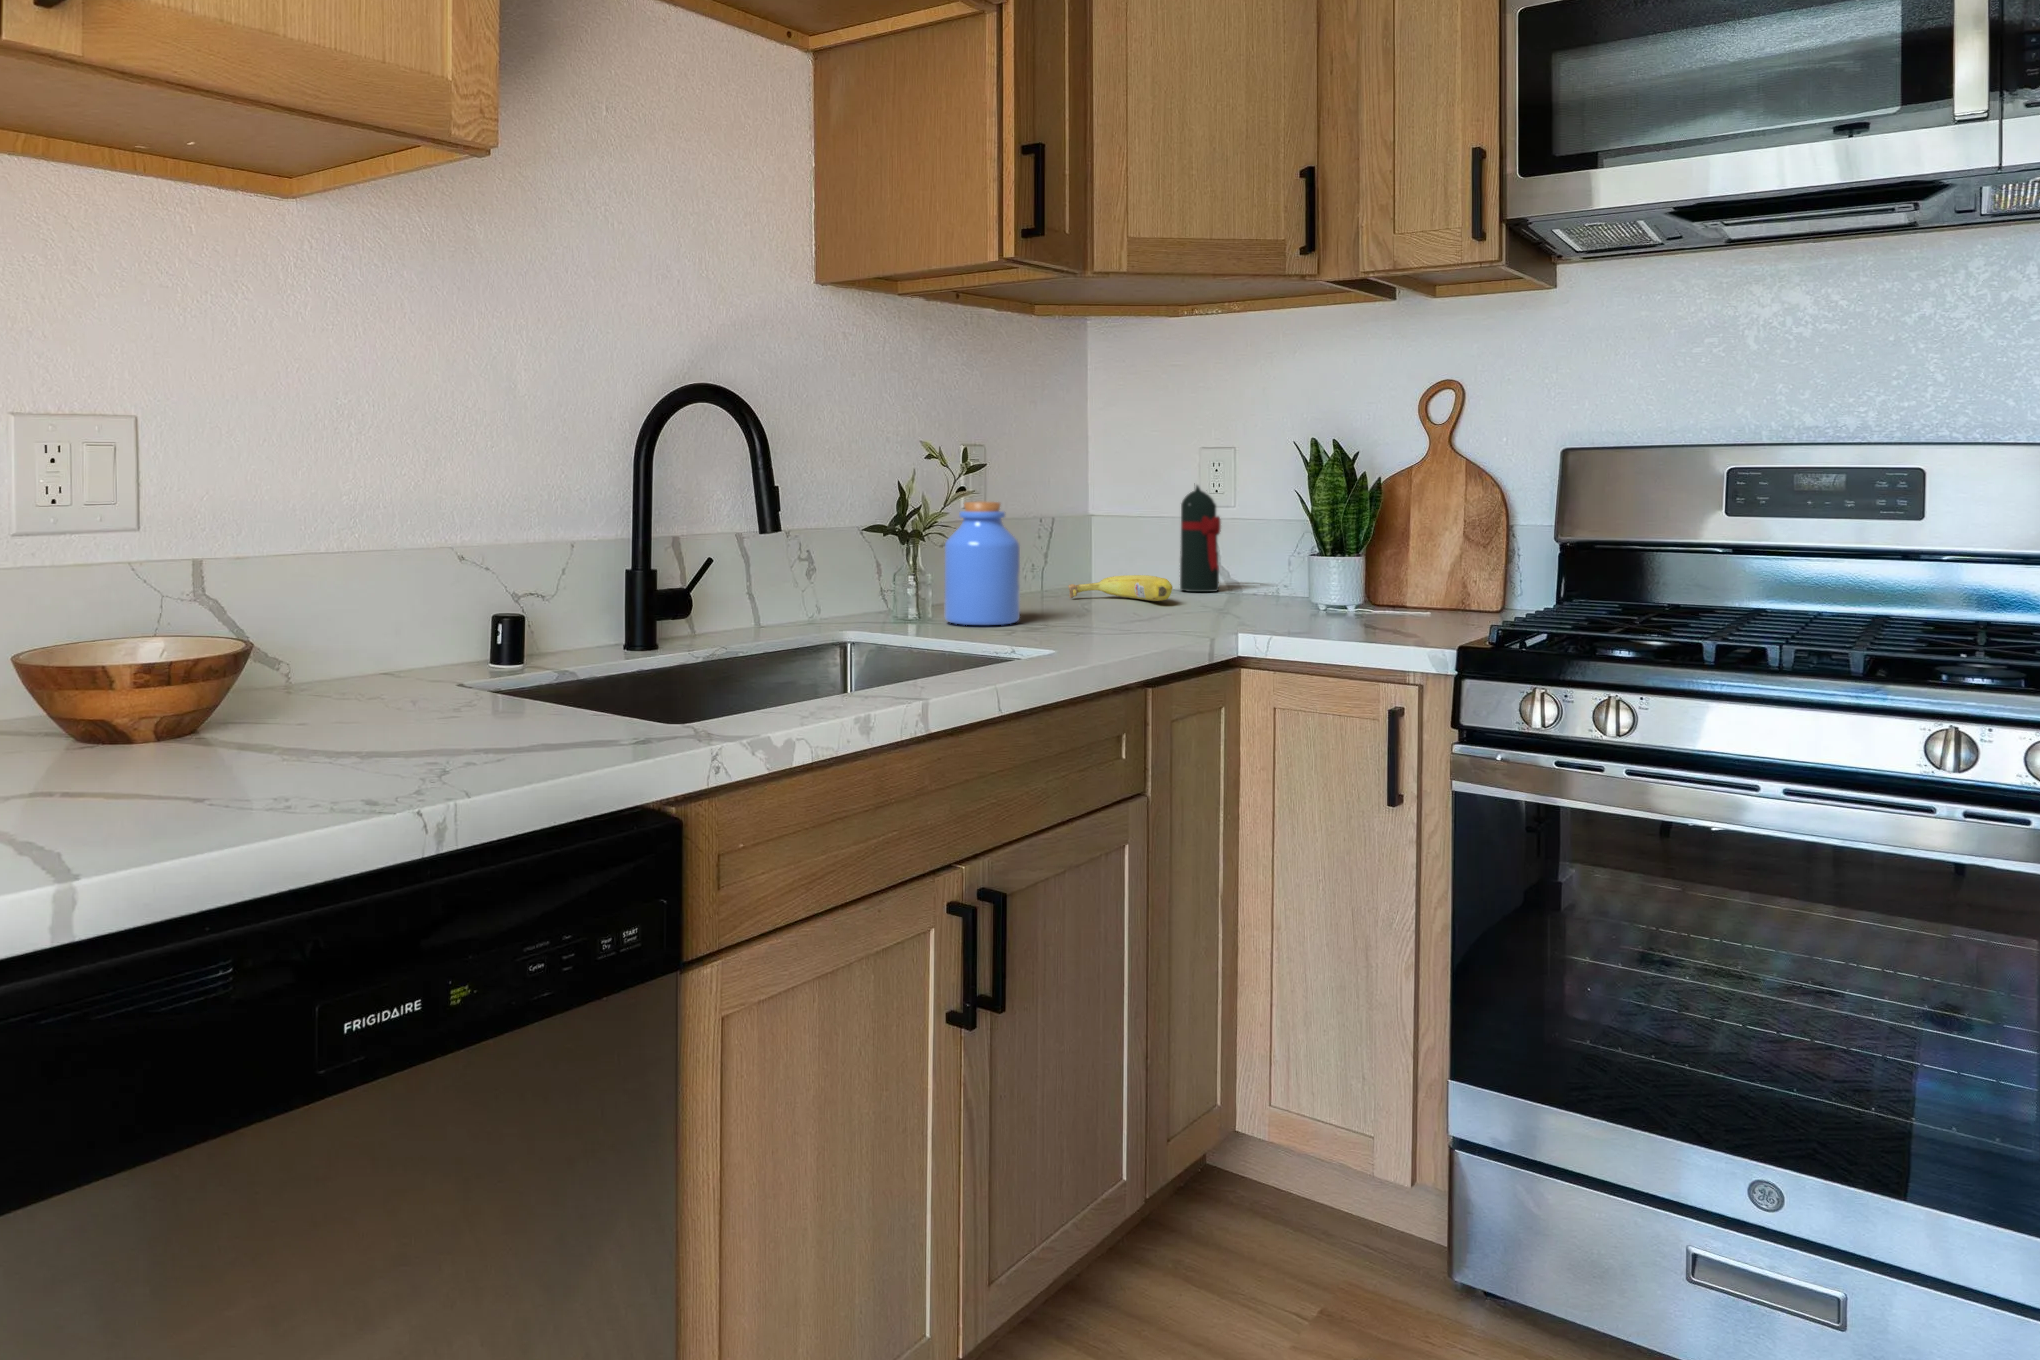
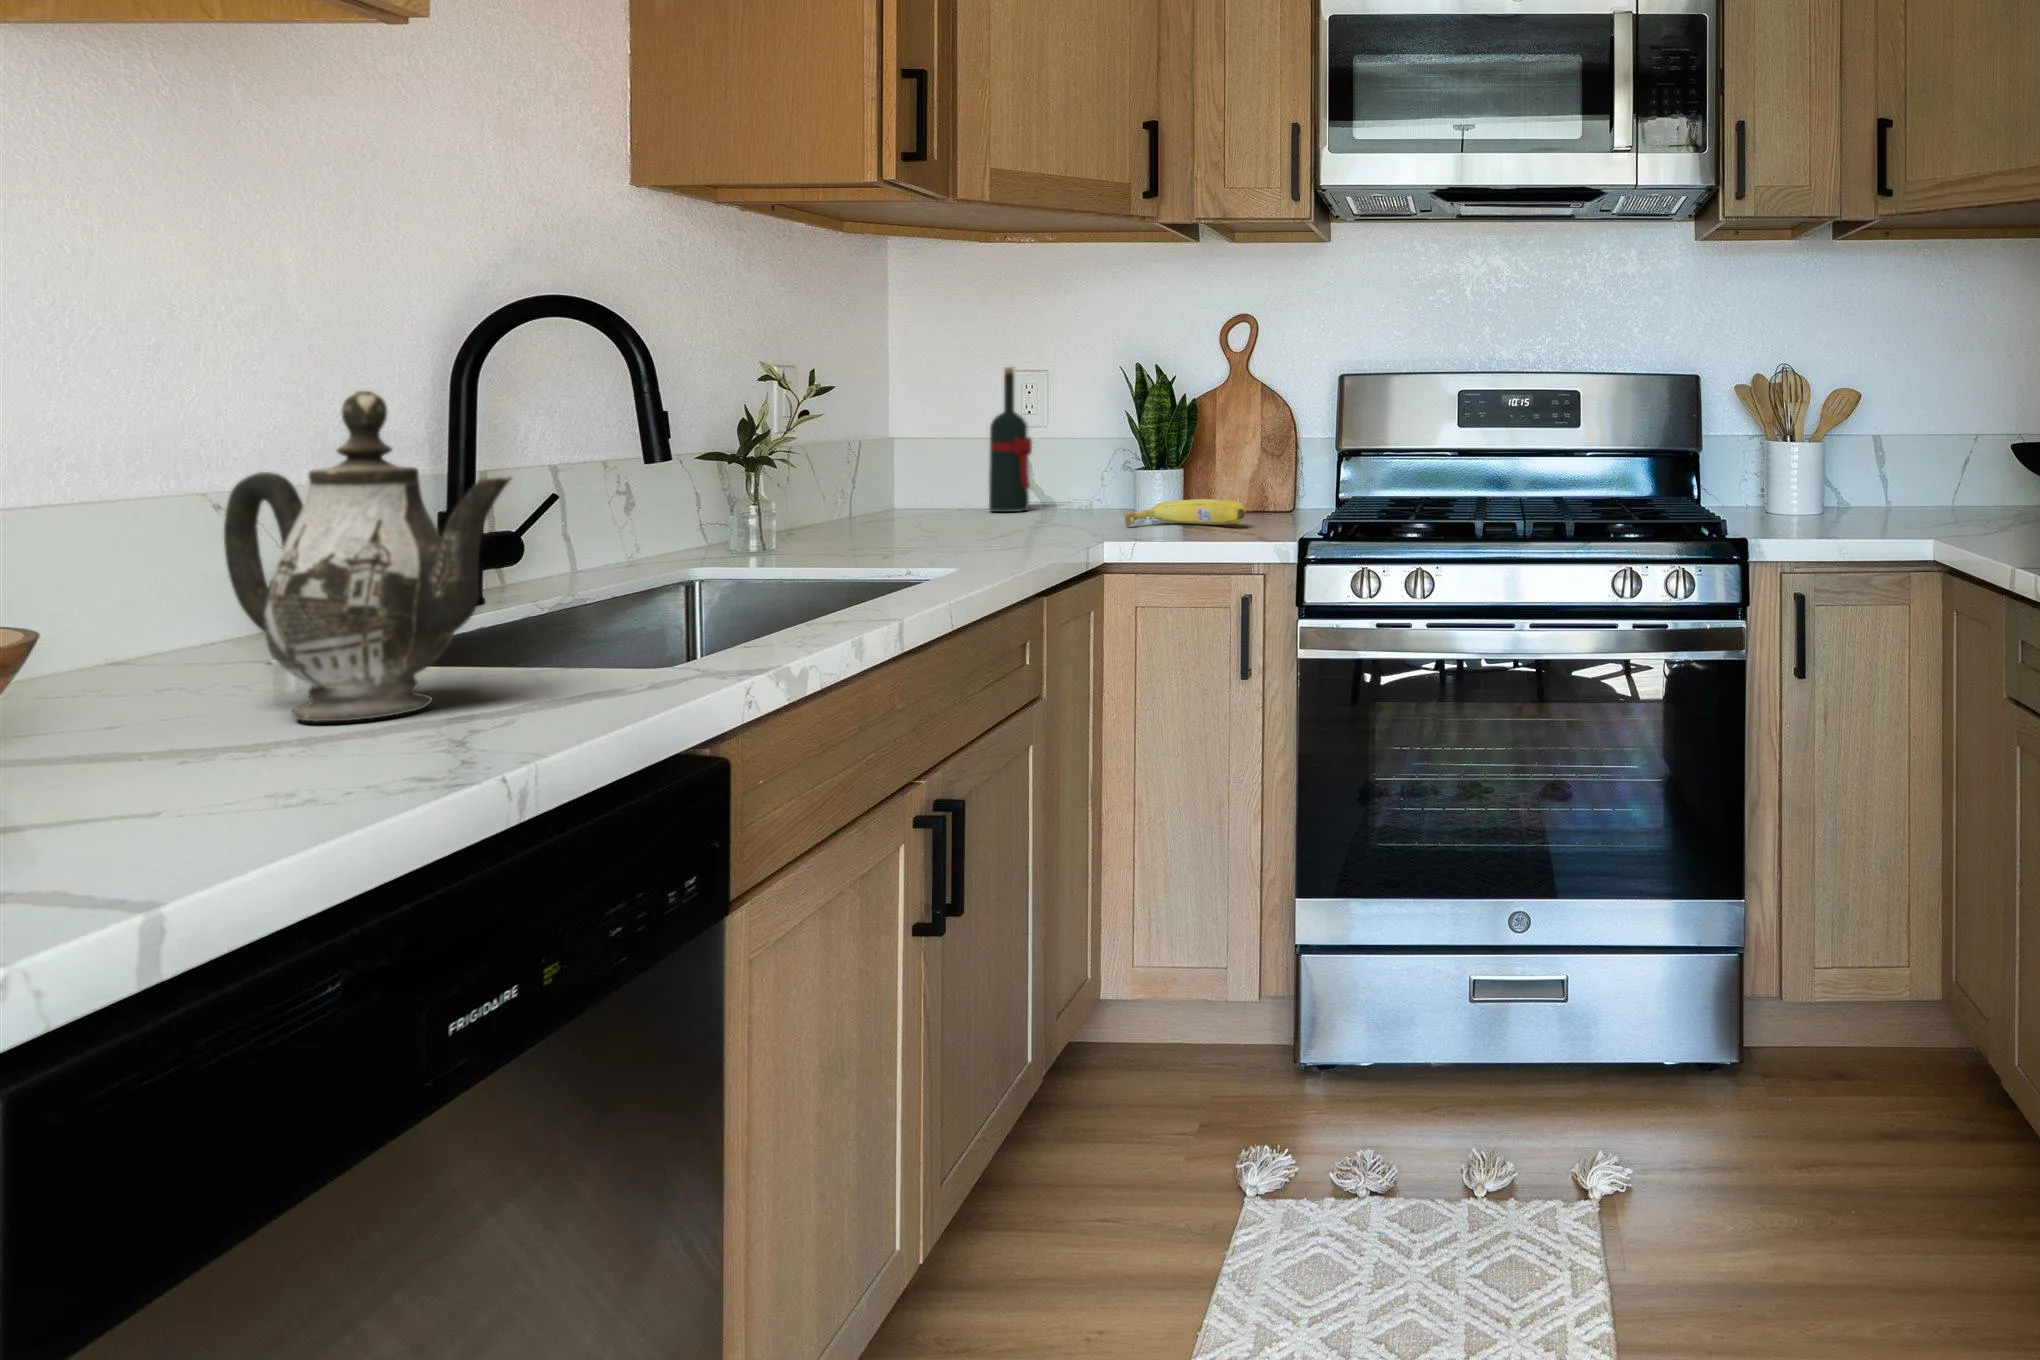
teapot: none [319,479,470,766] -> present [224,391,511,722]
jar: present [944,501,1020,625] -> none [786,422,873,551]
fruit: present [1068,575,1172,601] -> present [1124,499,1246,526]

